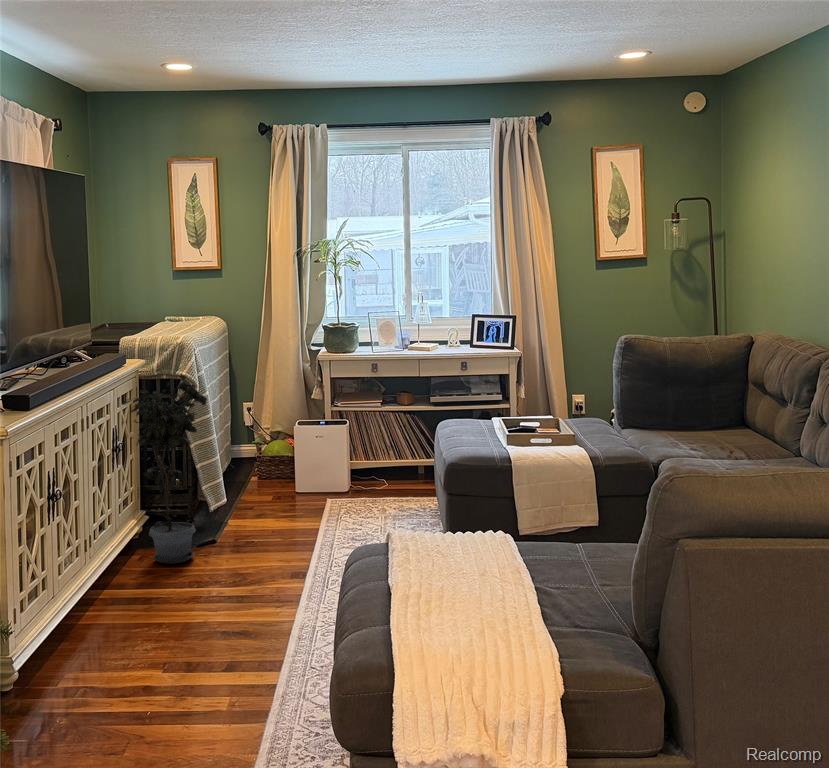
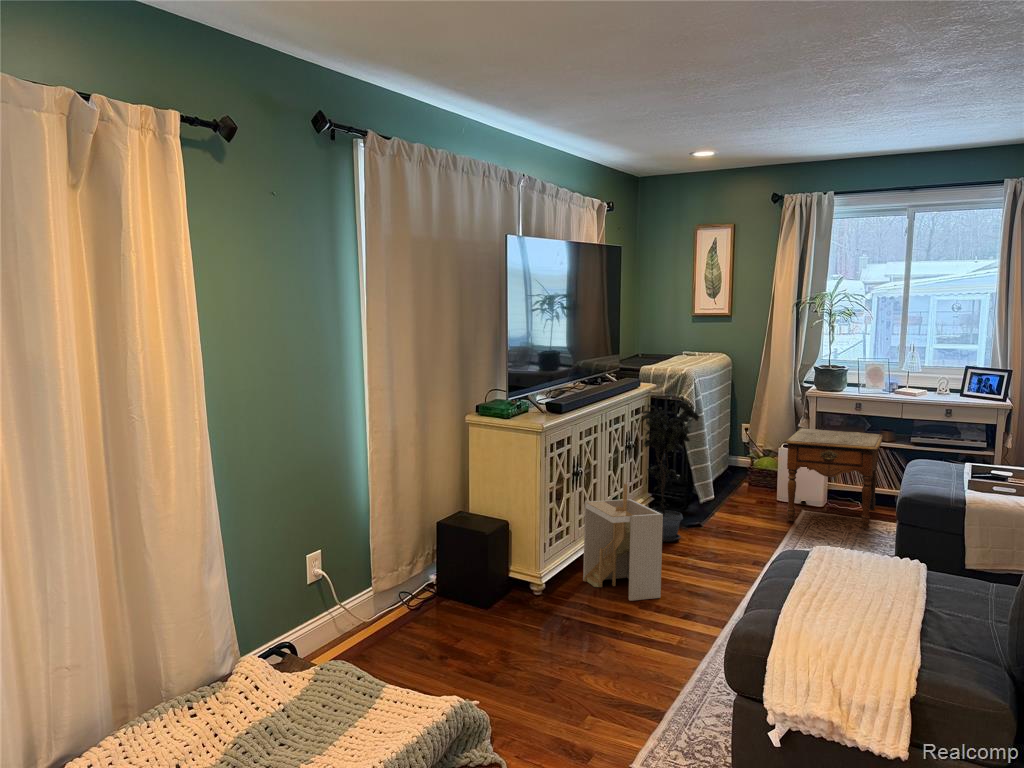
side table: none [304,398,408,510] -> present [784,428,883,528]
storage bin: none [68,504,189,663] -> present [583,483,663,601]

